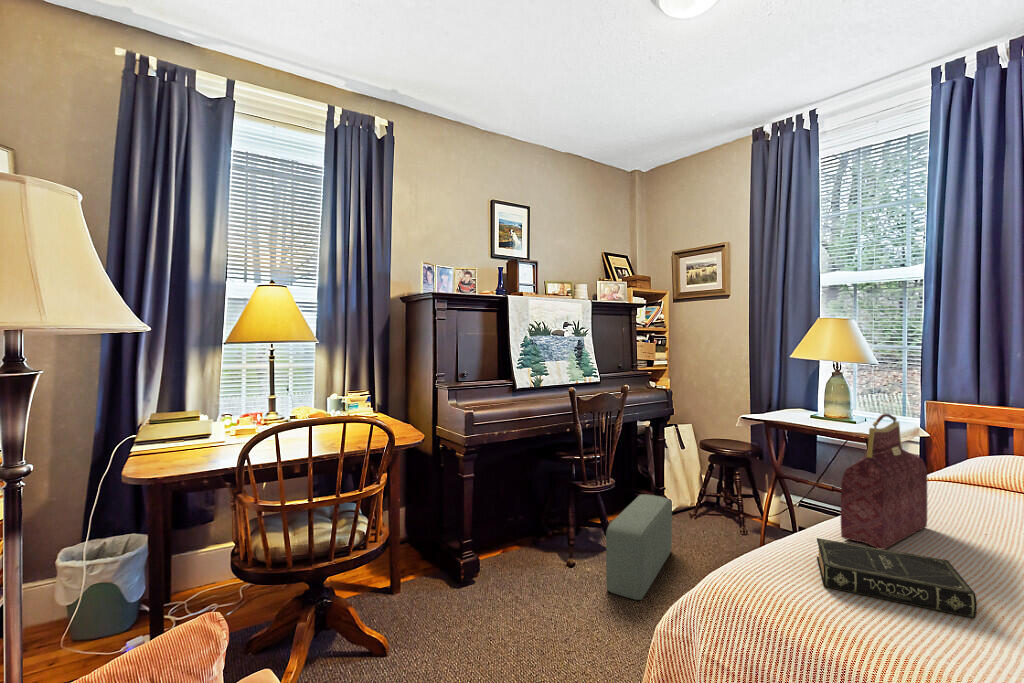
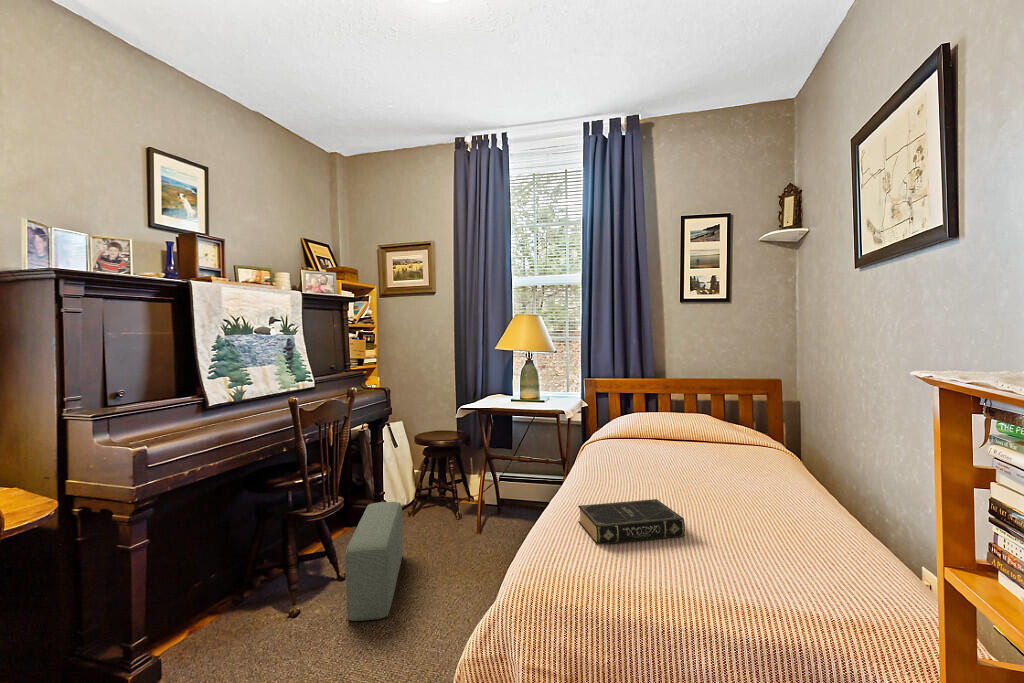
handbag: present [841,414,927,549] -> none [583,394,623,503]

